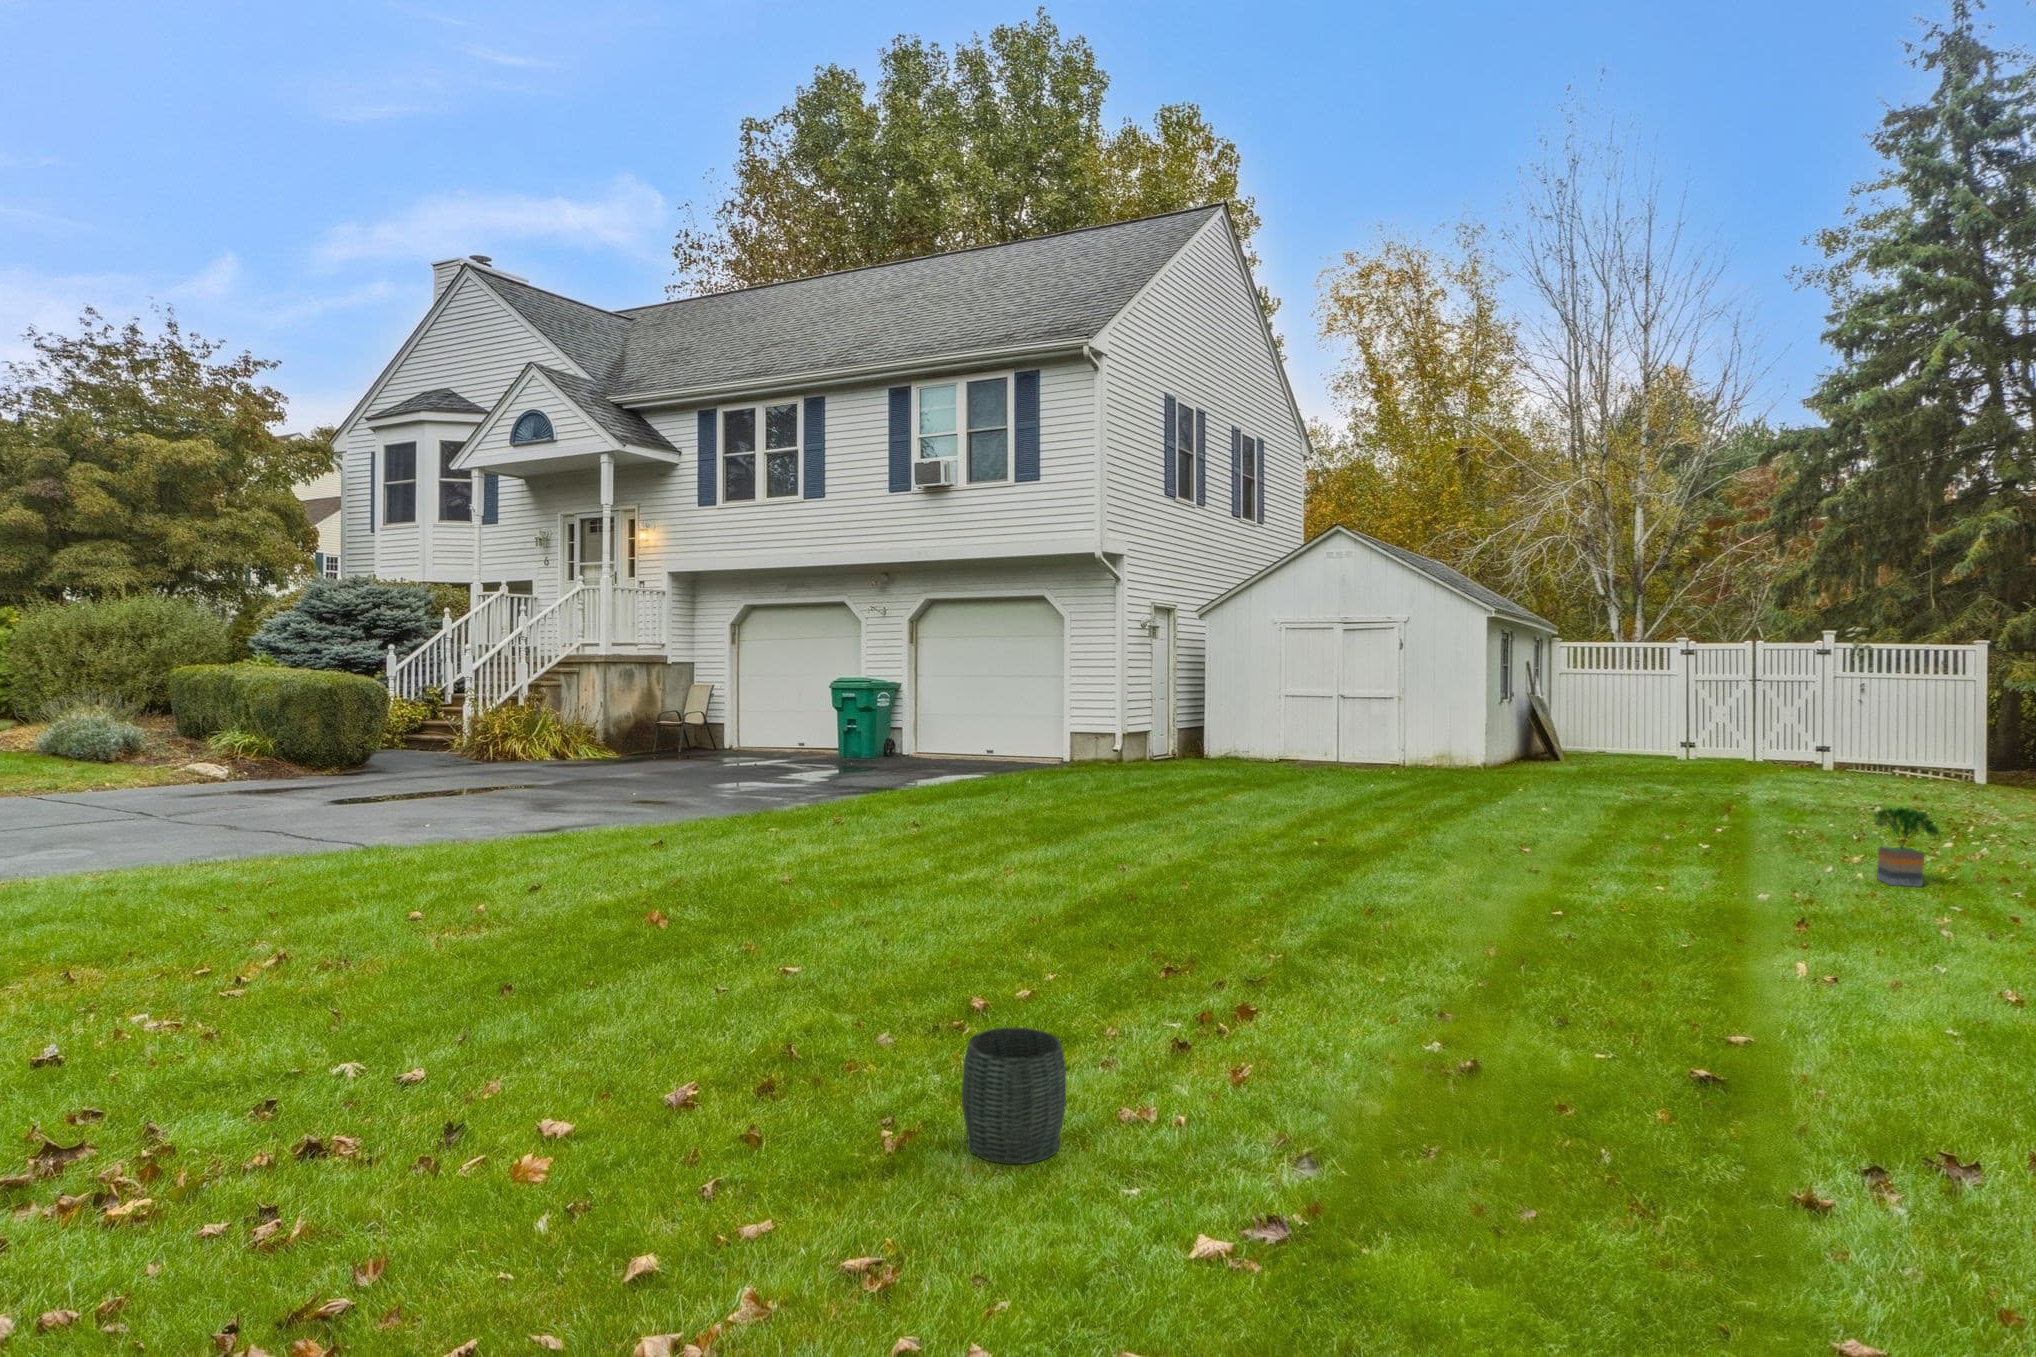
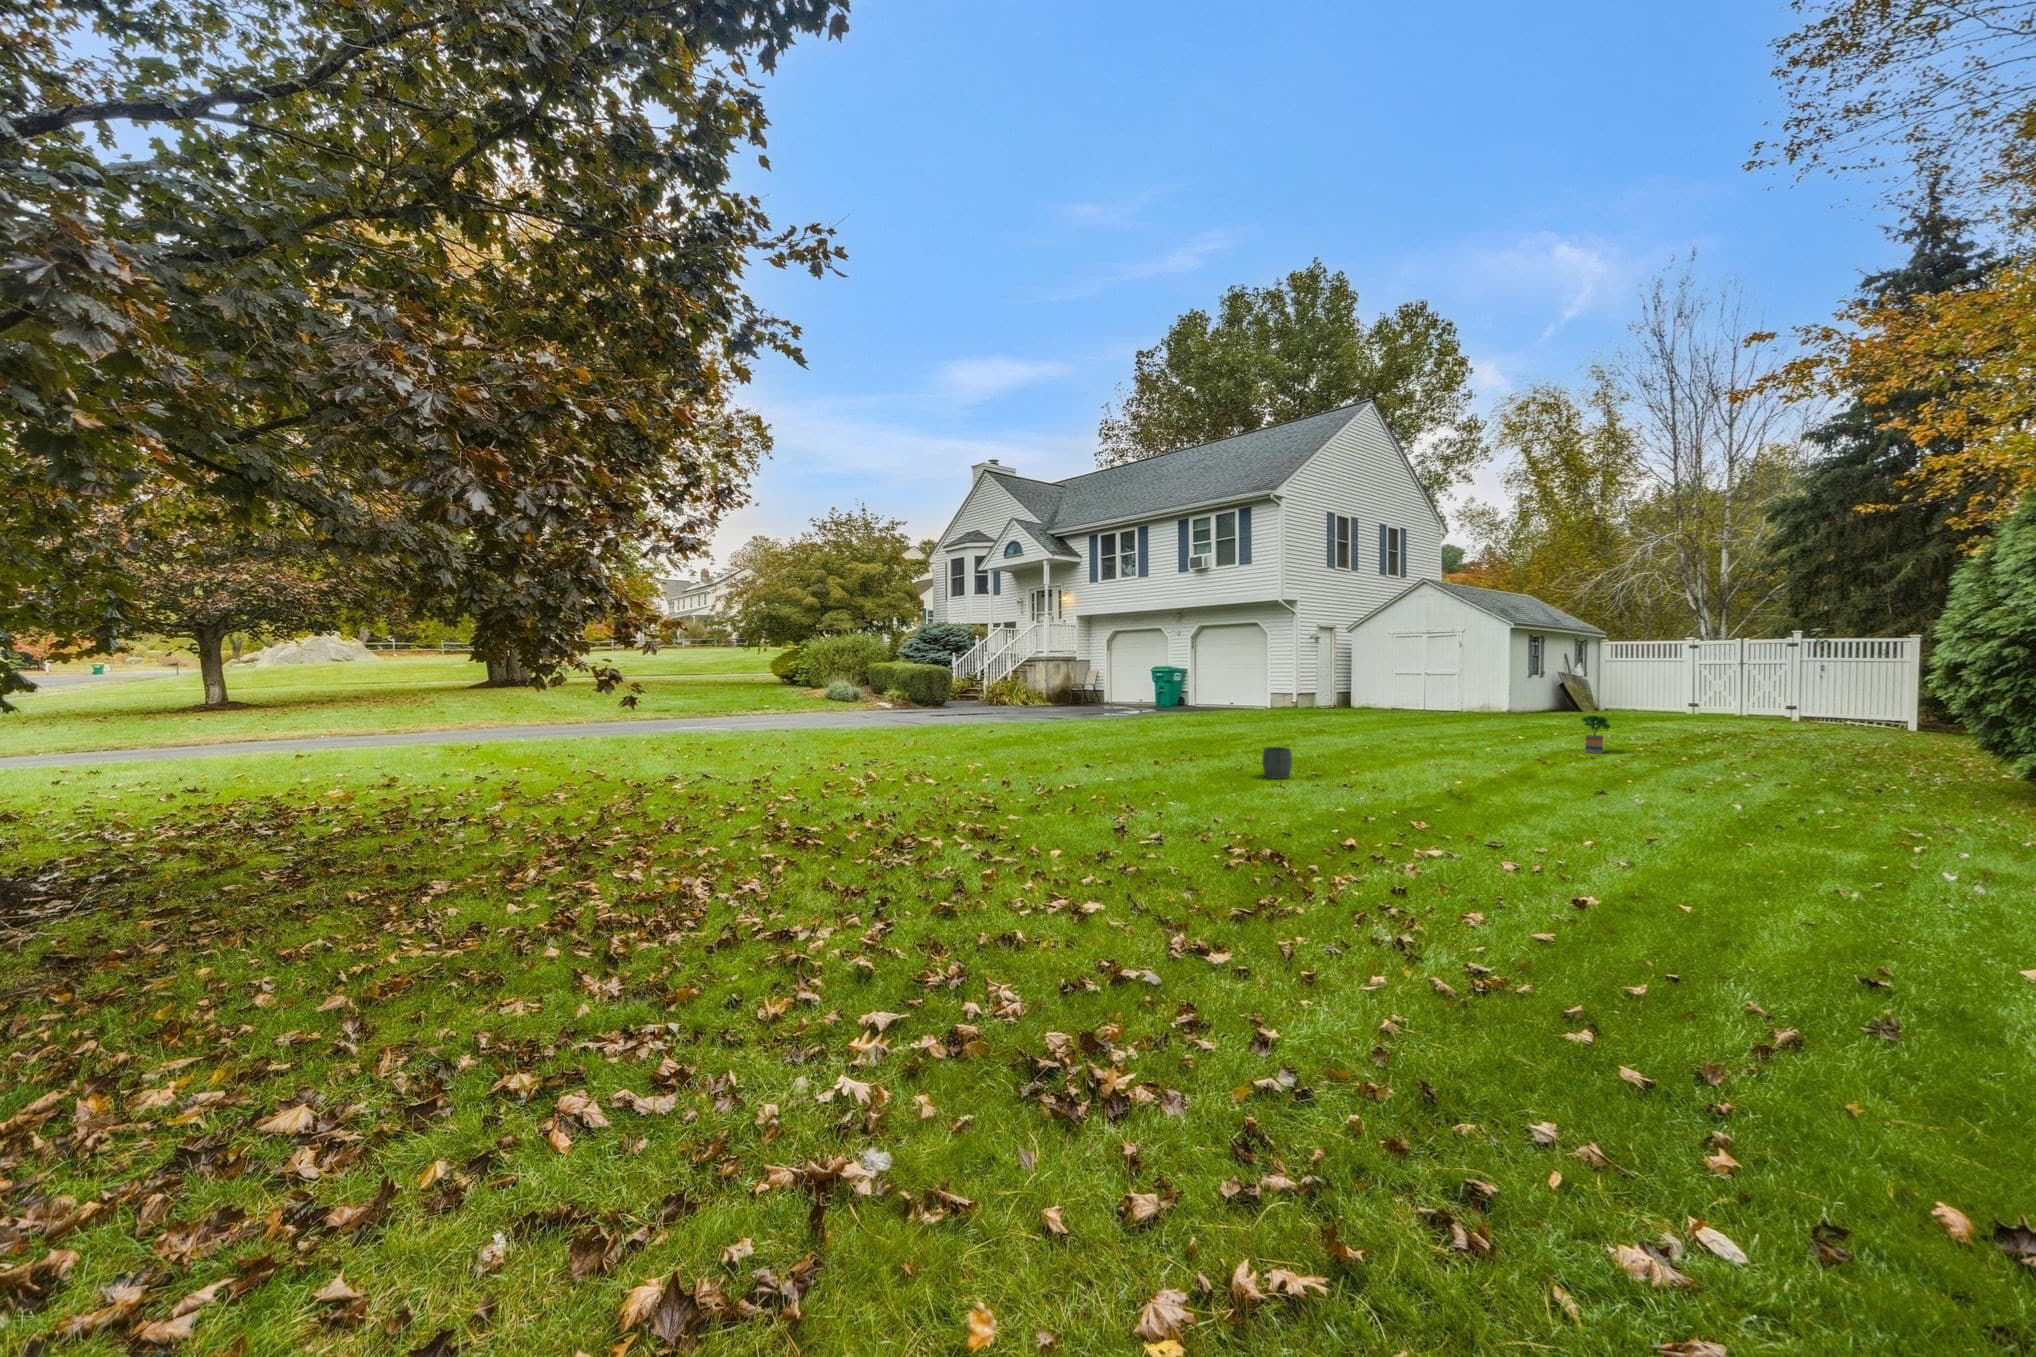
woven basket: present [962,1028,1066,1164] -> present [1262,747,1292,779]

